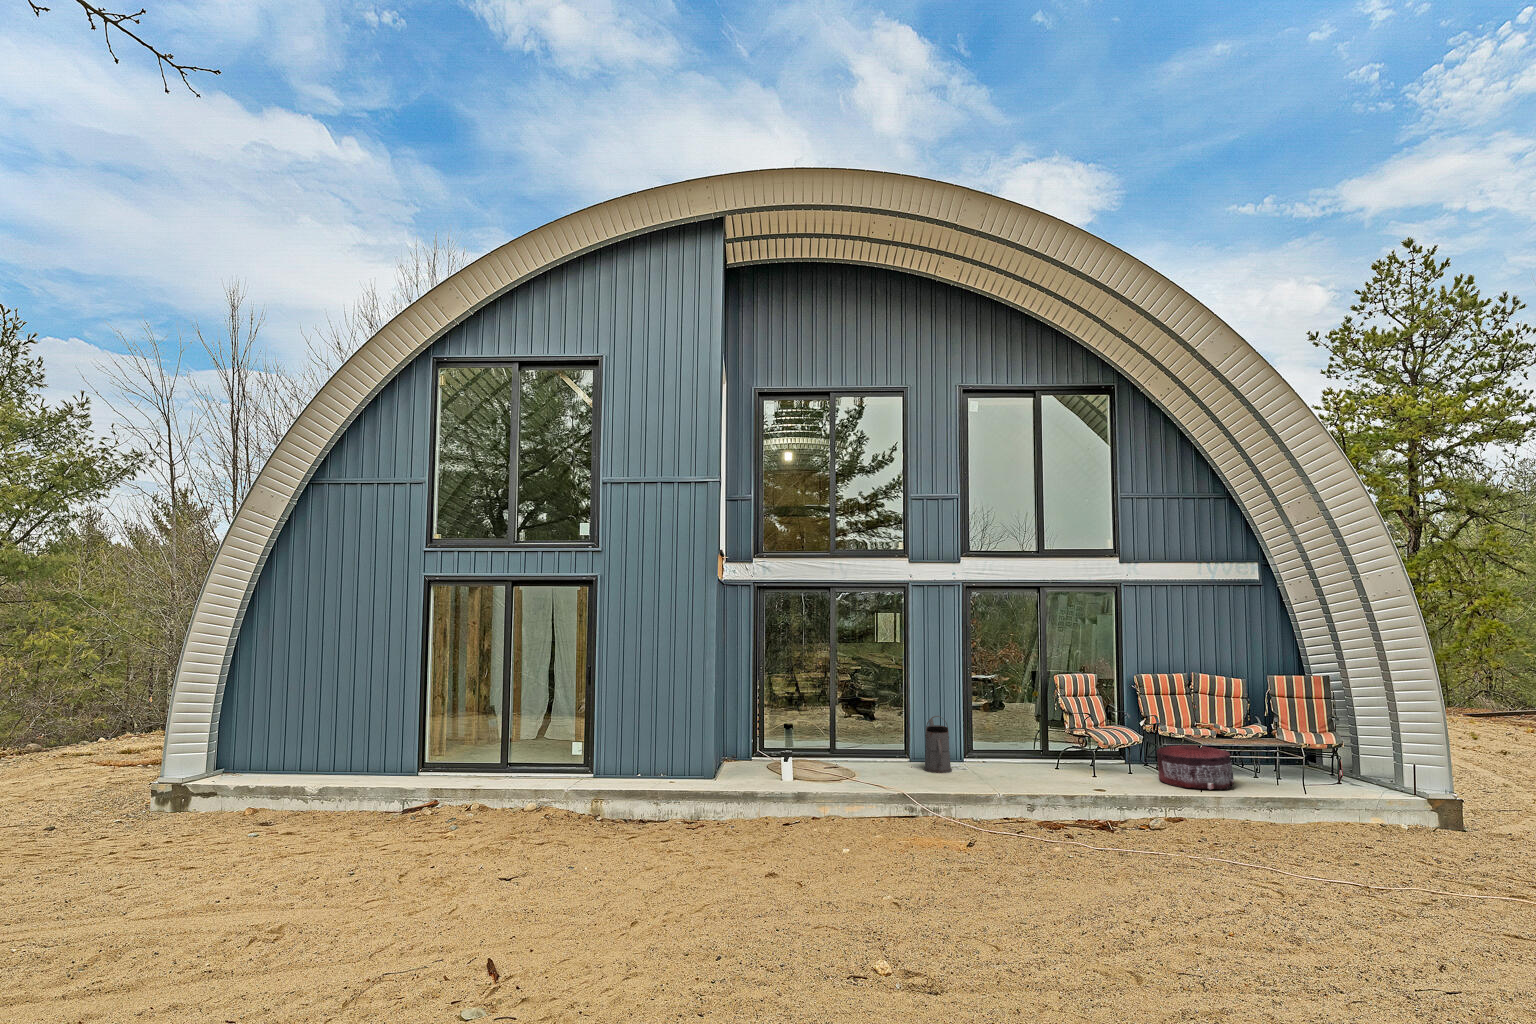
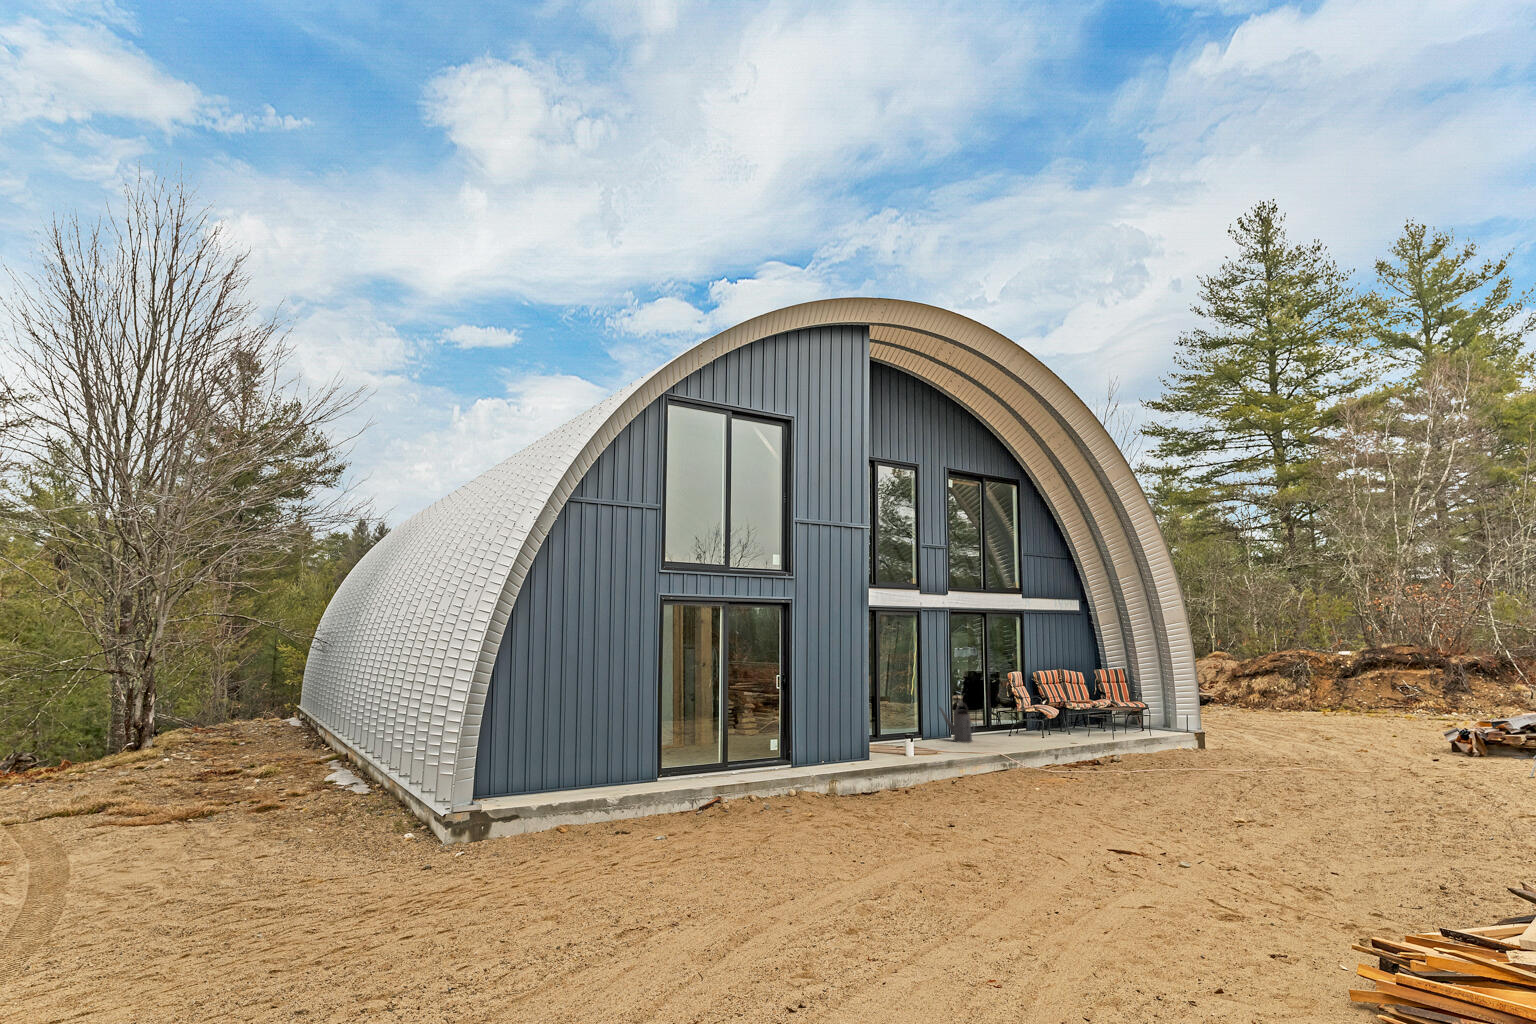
pouf: present [1157,745,1234,790] -> none [1066,712,1113,737]

